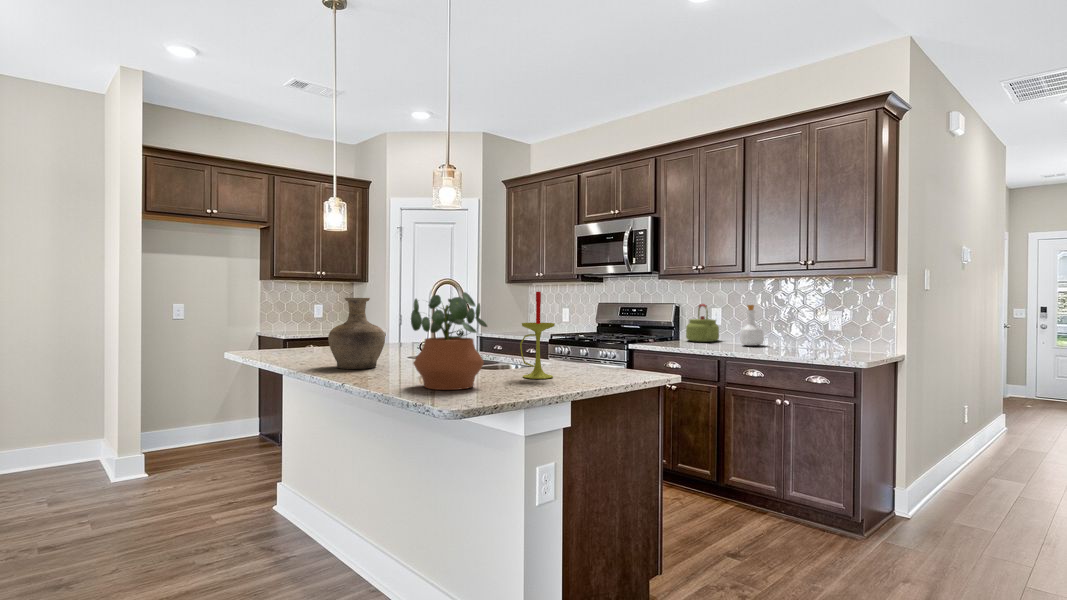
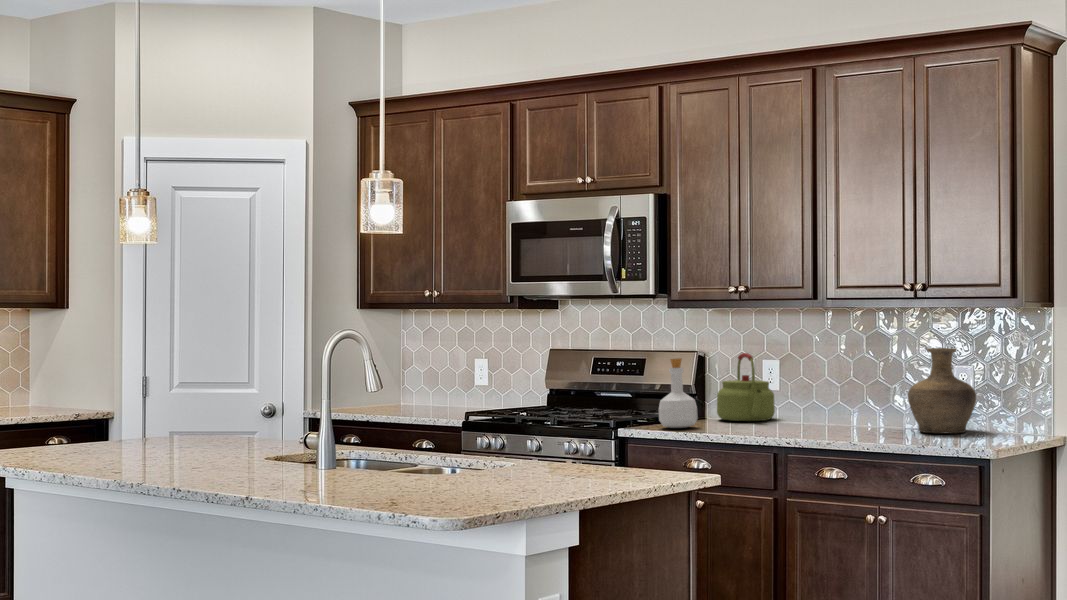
potted plant: present [411,292,487,390] -> none [342,361,447,500]
candle: present [520,292,555,379] -> none [483,350,535,484]
vase: present [328,298,385,369] -> present [908,348,976,434]
bottle: present [740,305,764,346] -> present [659,358,697,428]

